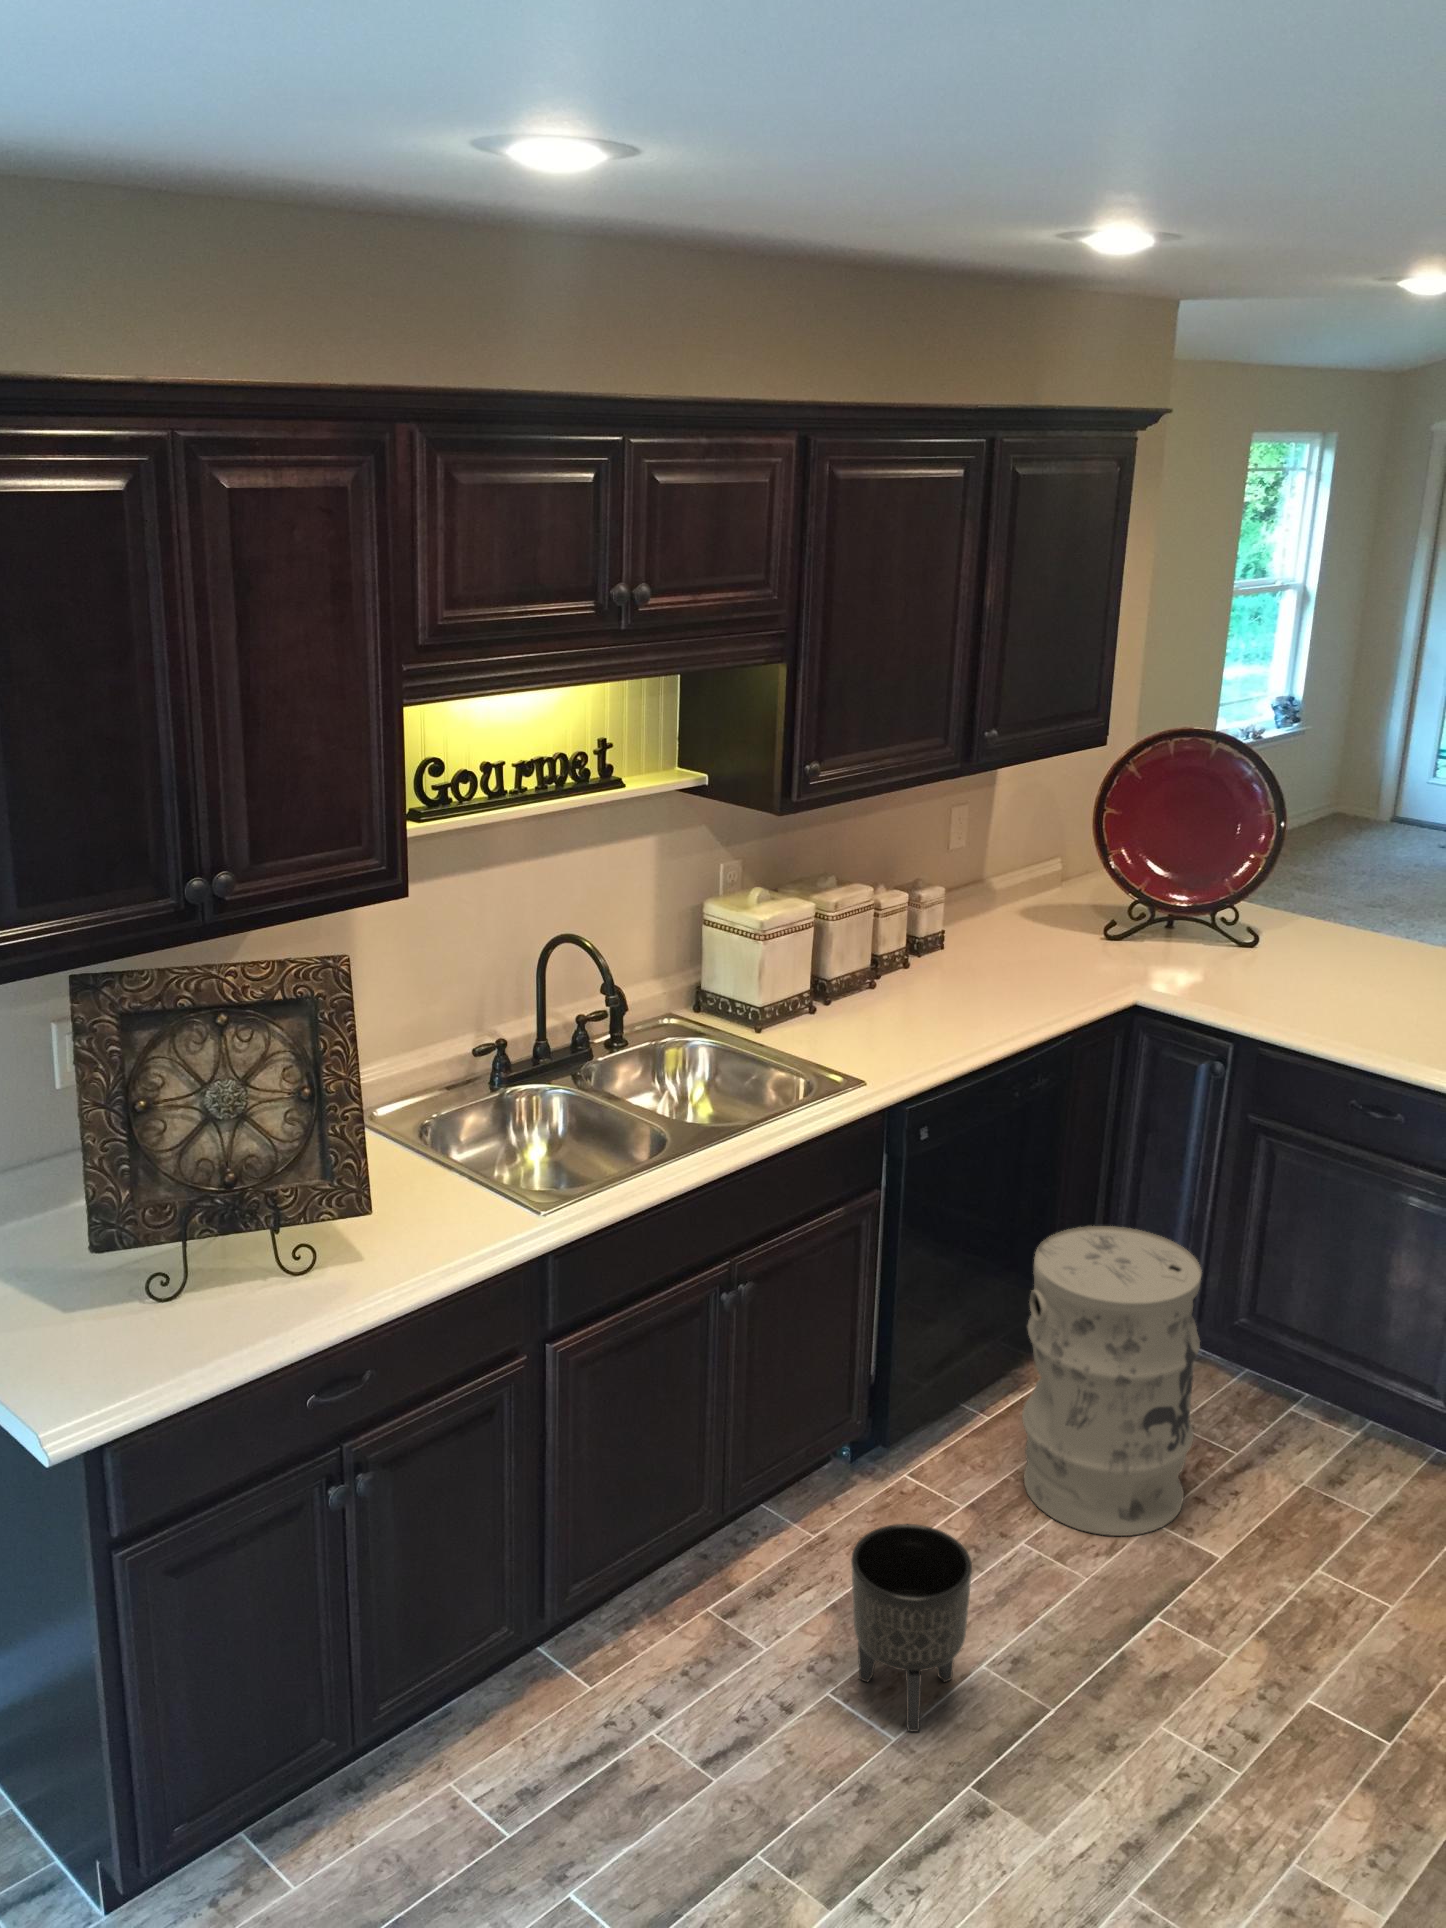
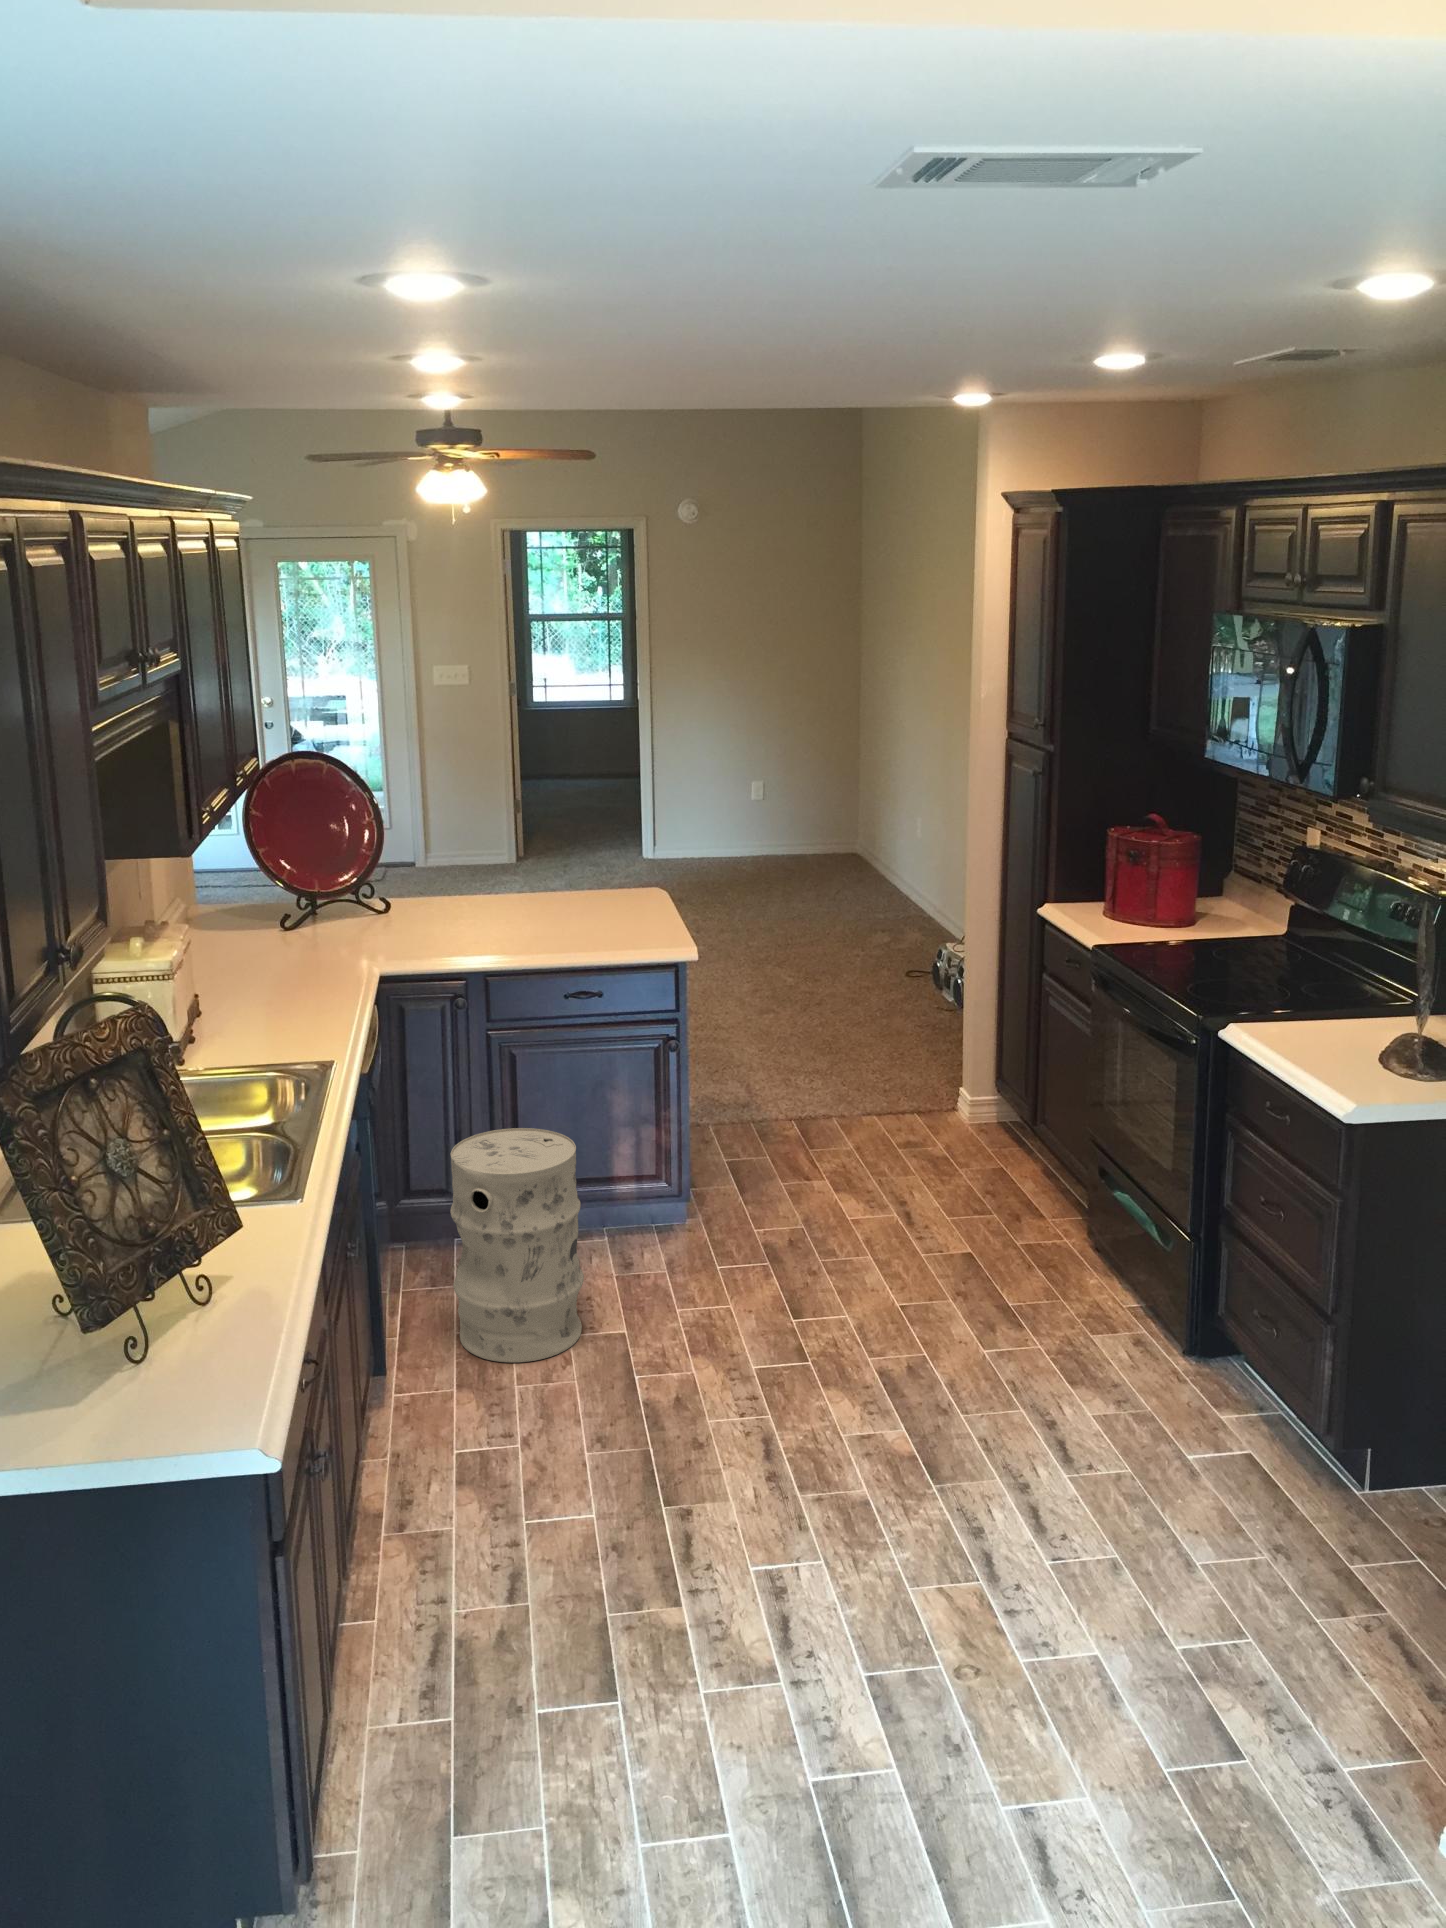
planter: present [851,1524,972,1732] -> none [519,1356,613,1506]

